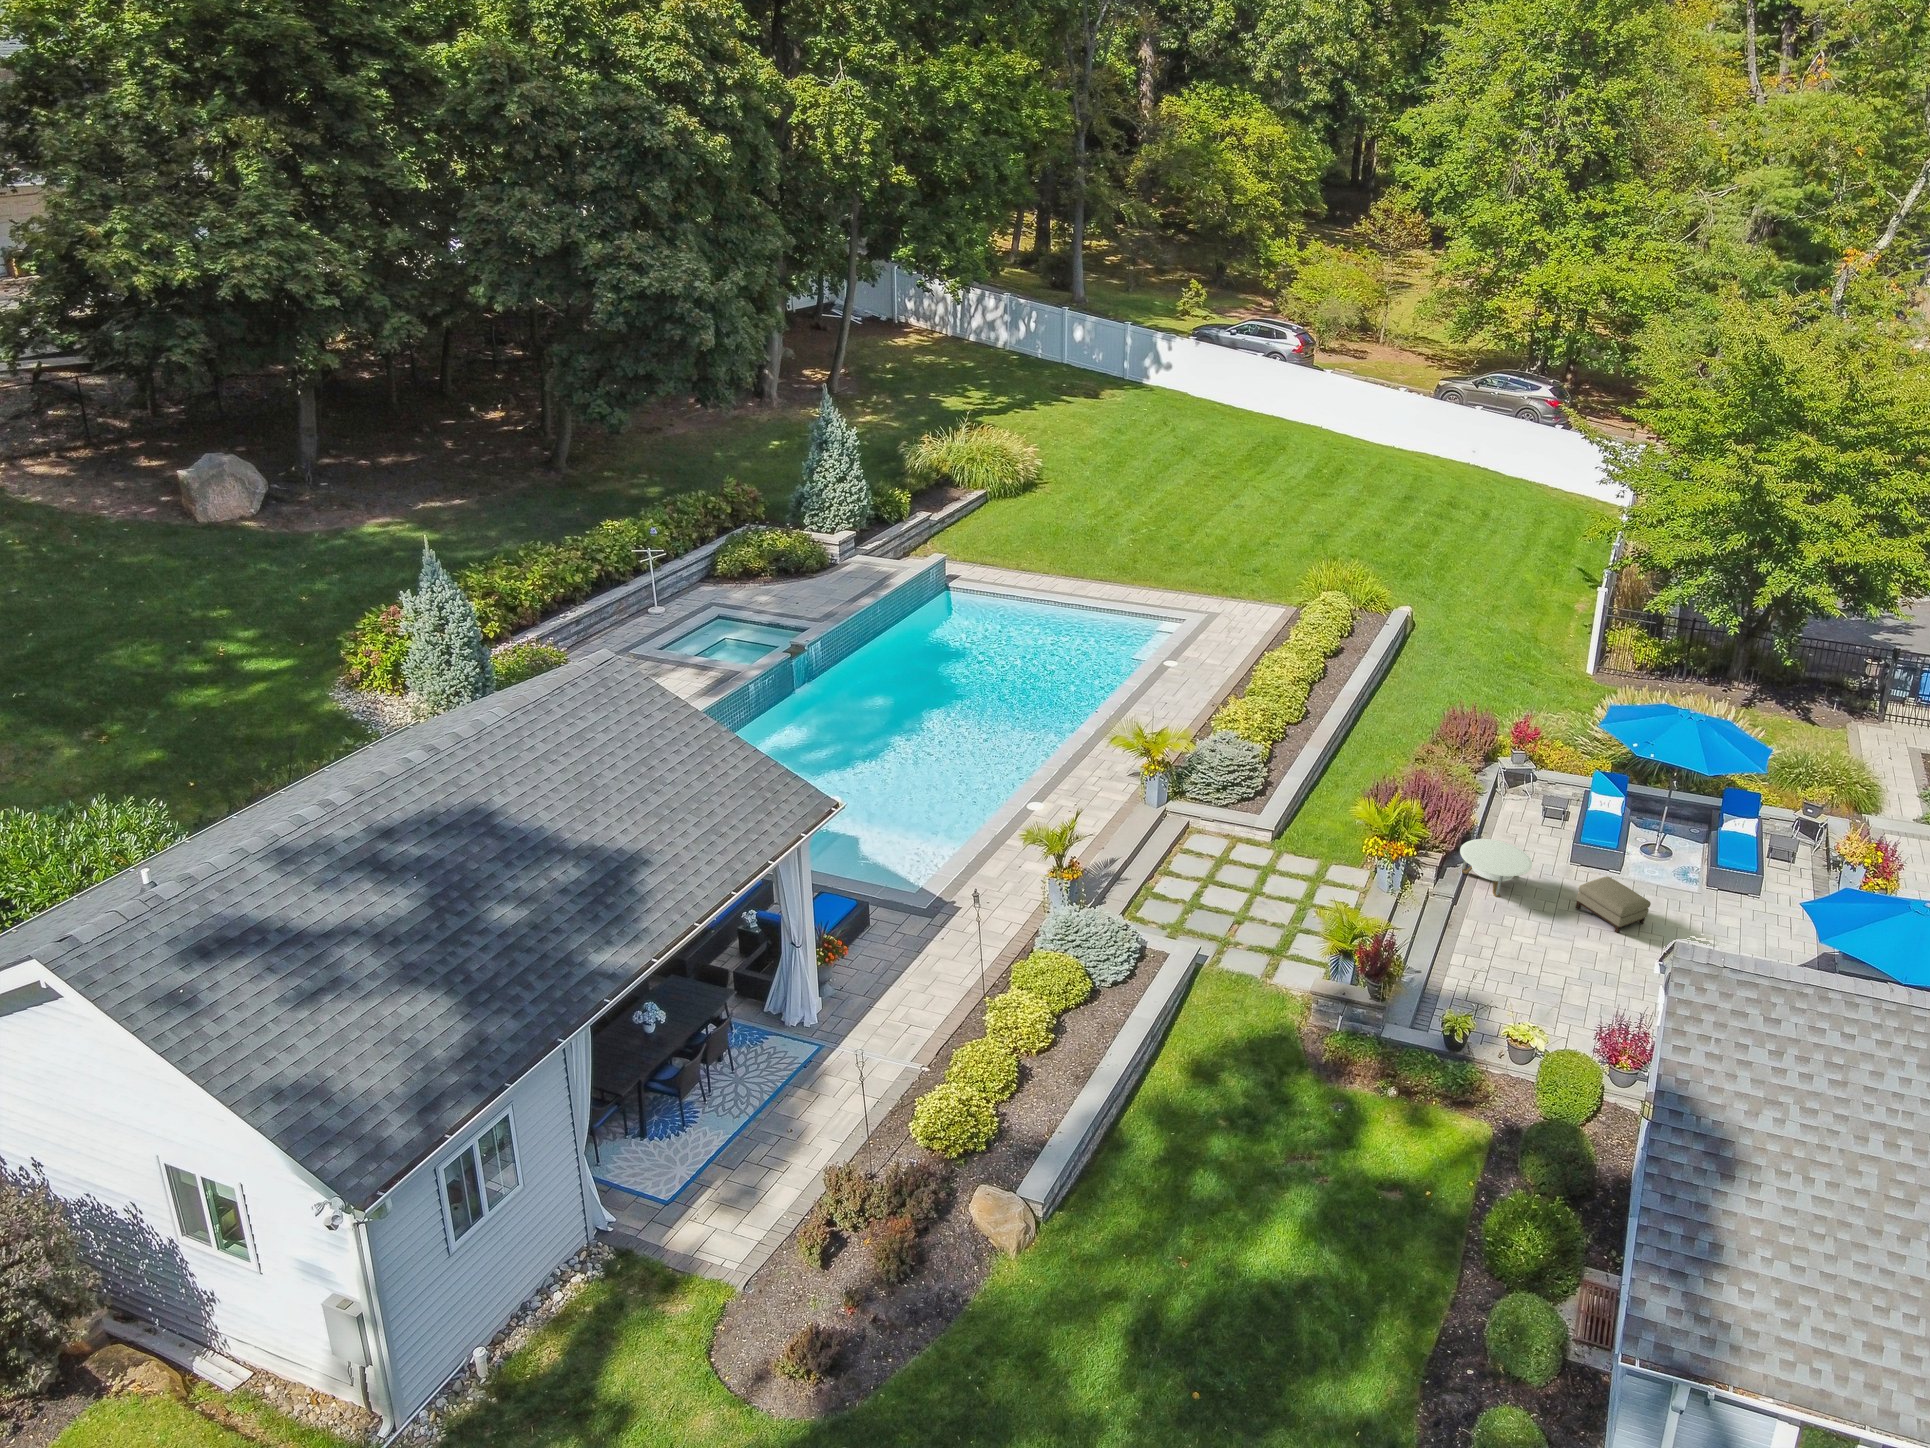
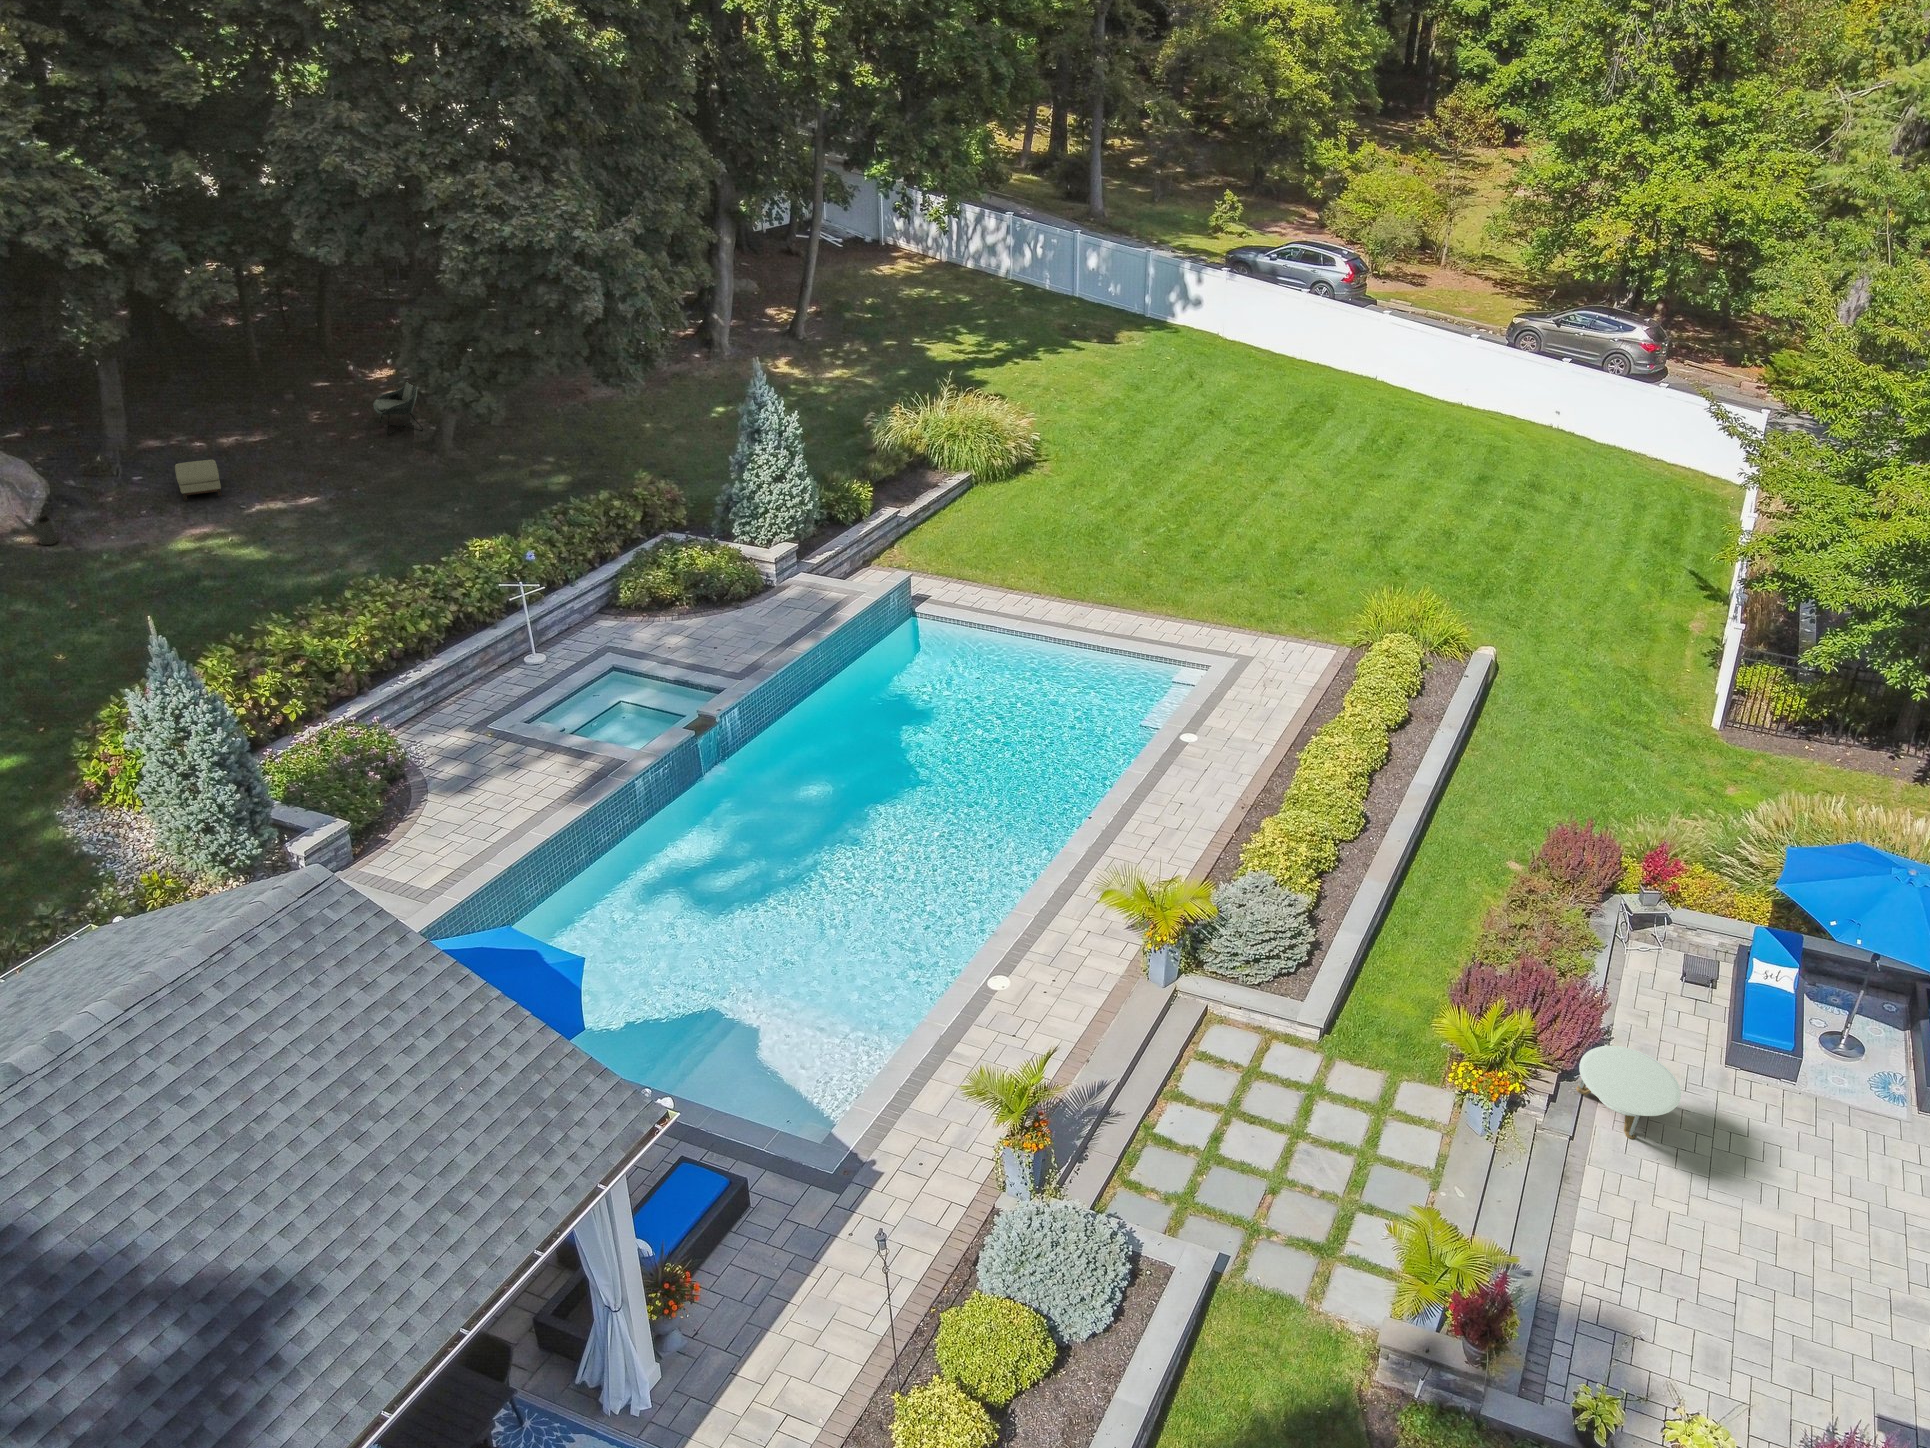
lounge chair: none [506,409,546,454] -> present [373,382,423,436]
watering can: none [249,496,282,523] -> present [16,513,58,545]
ottoman: present [1576,876,1651,933] -> present [175,460,222,501]

